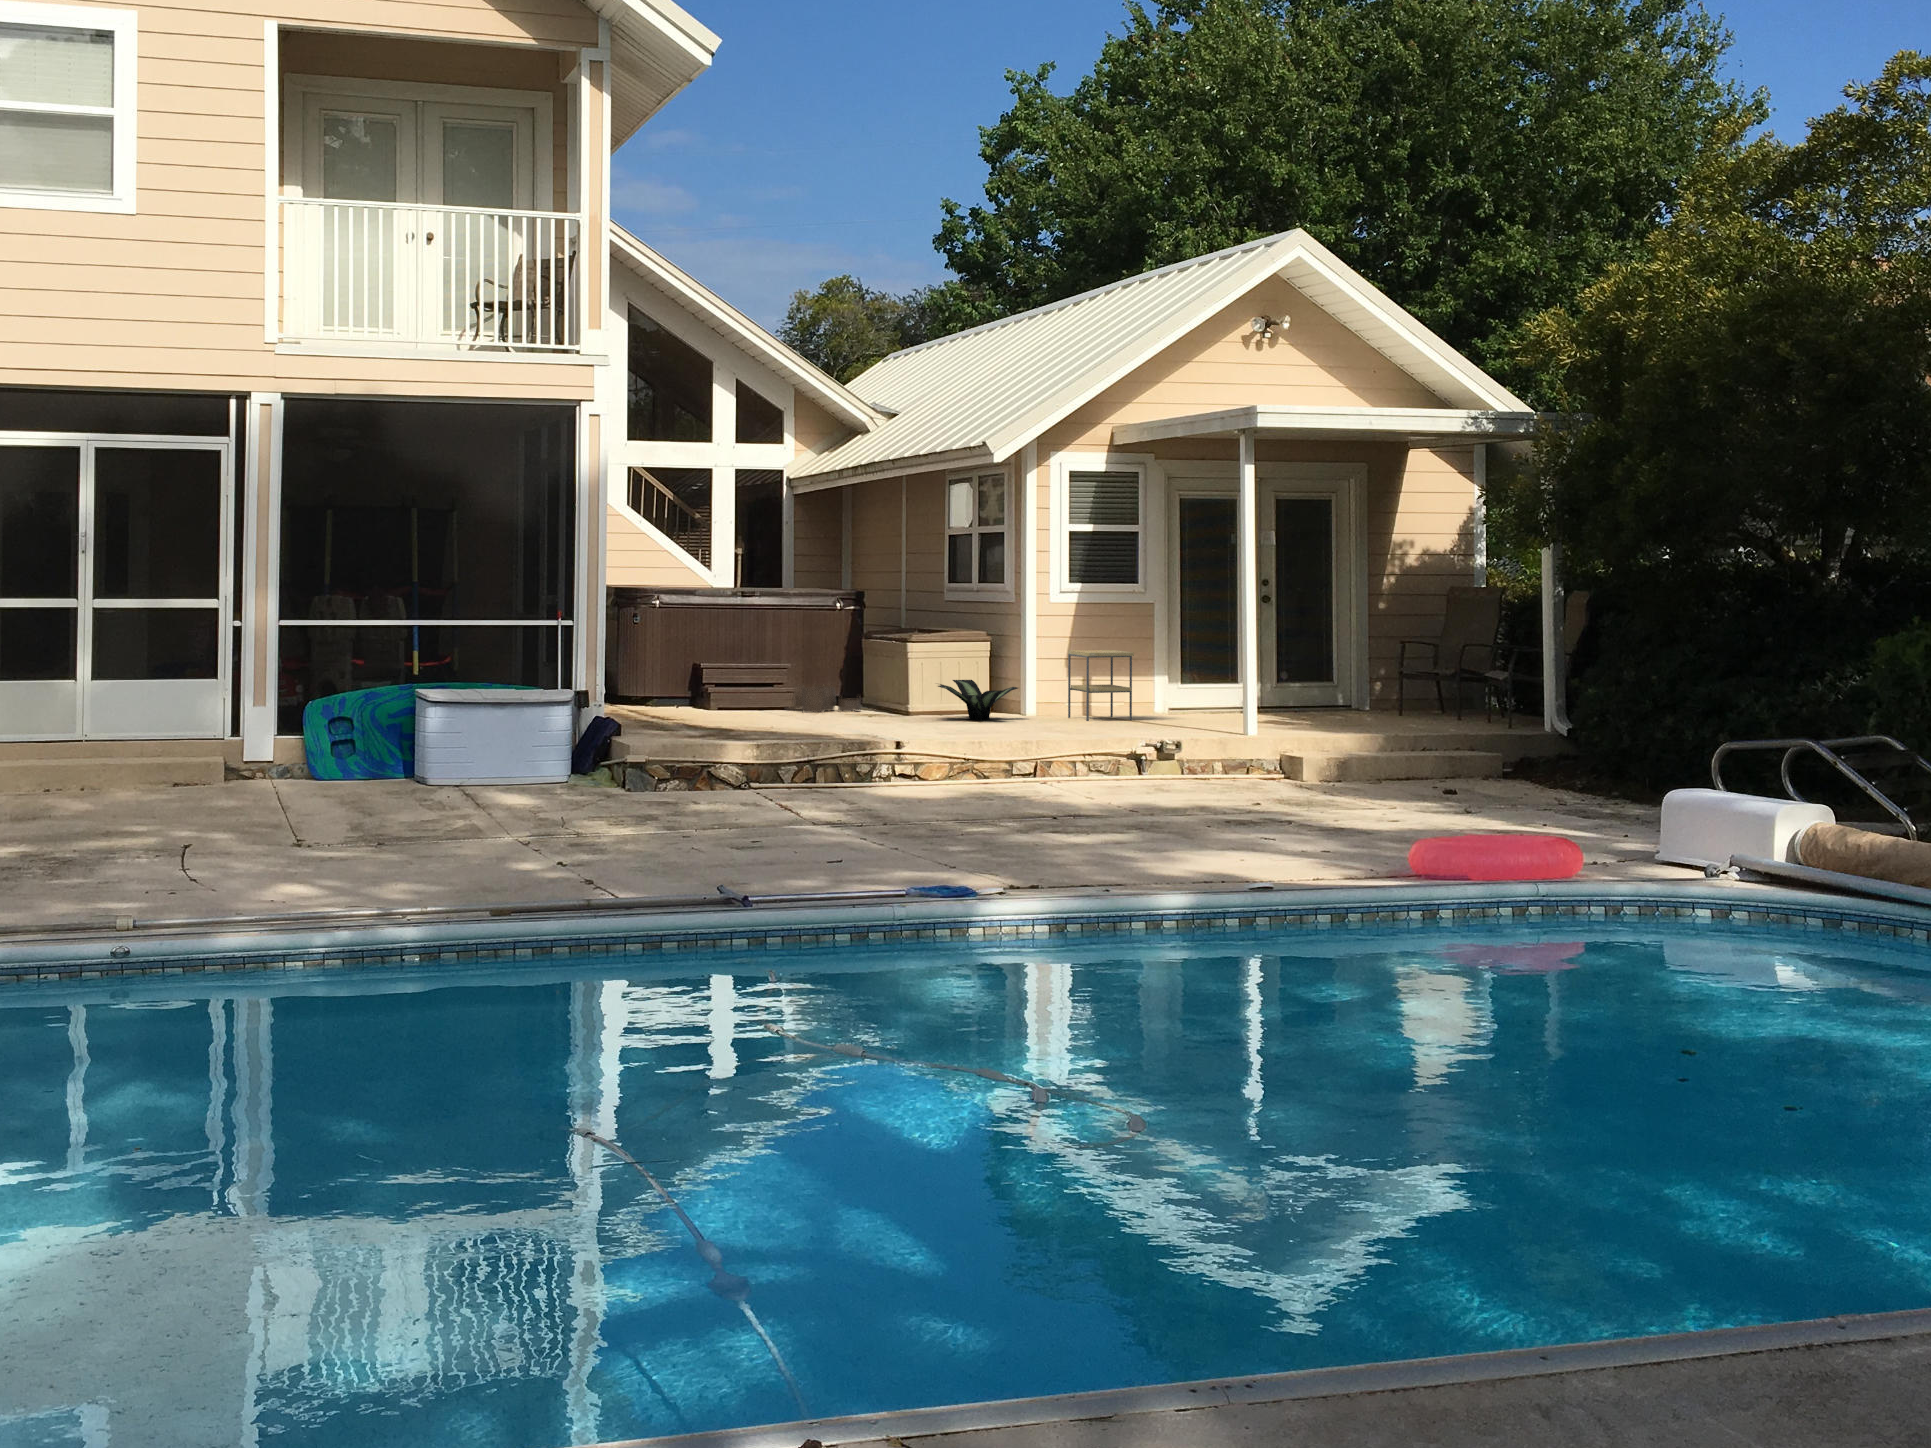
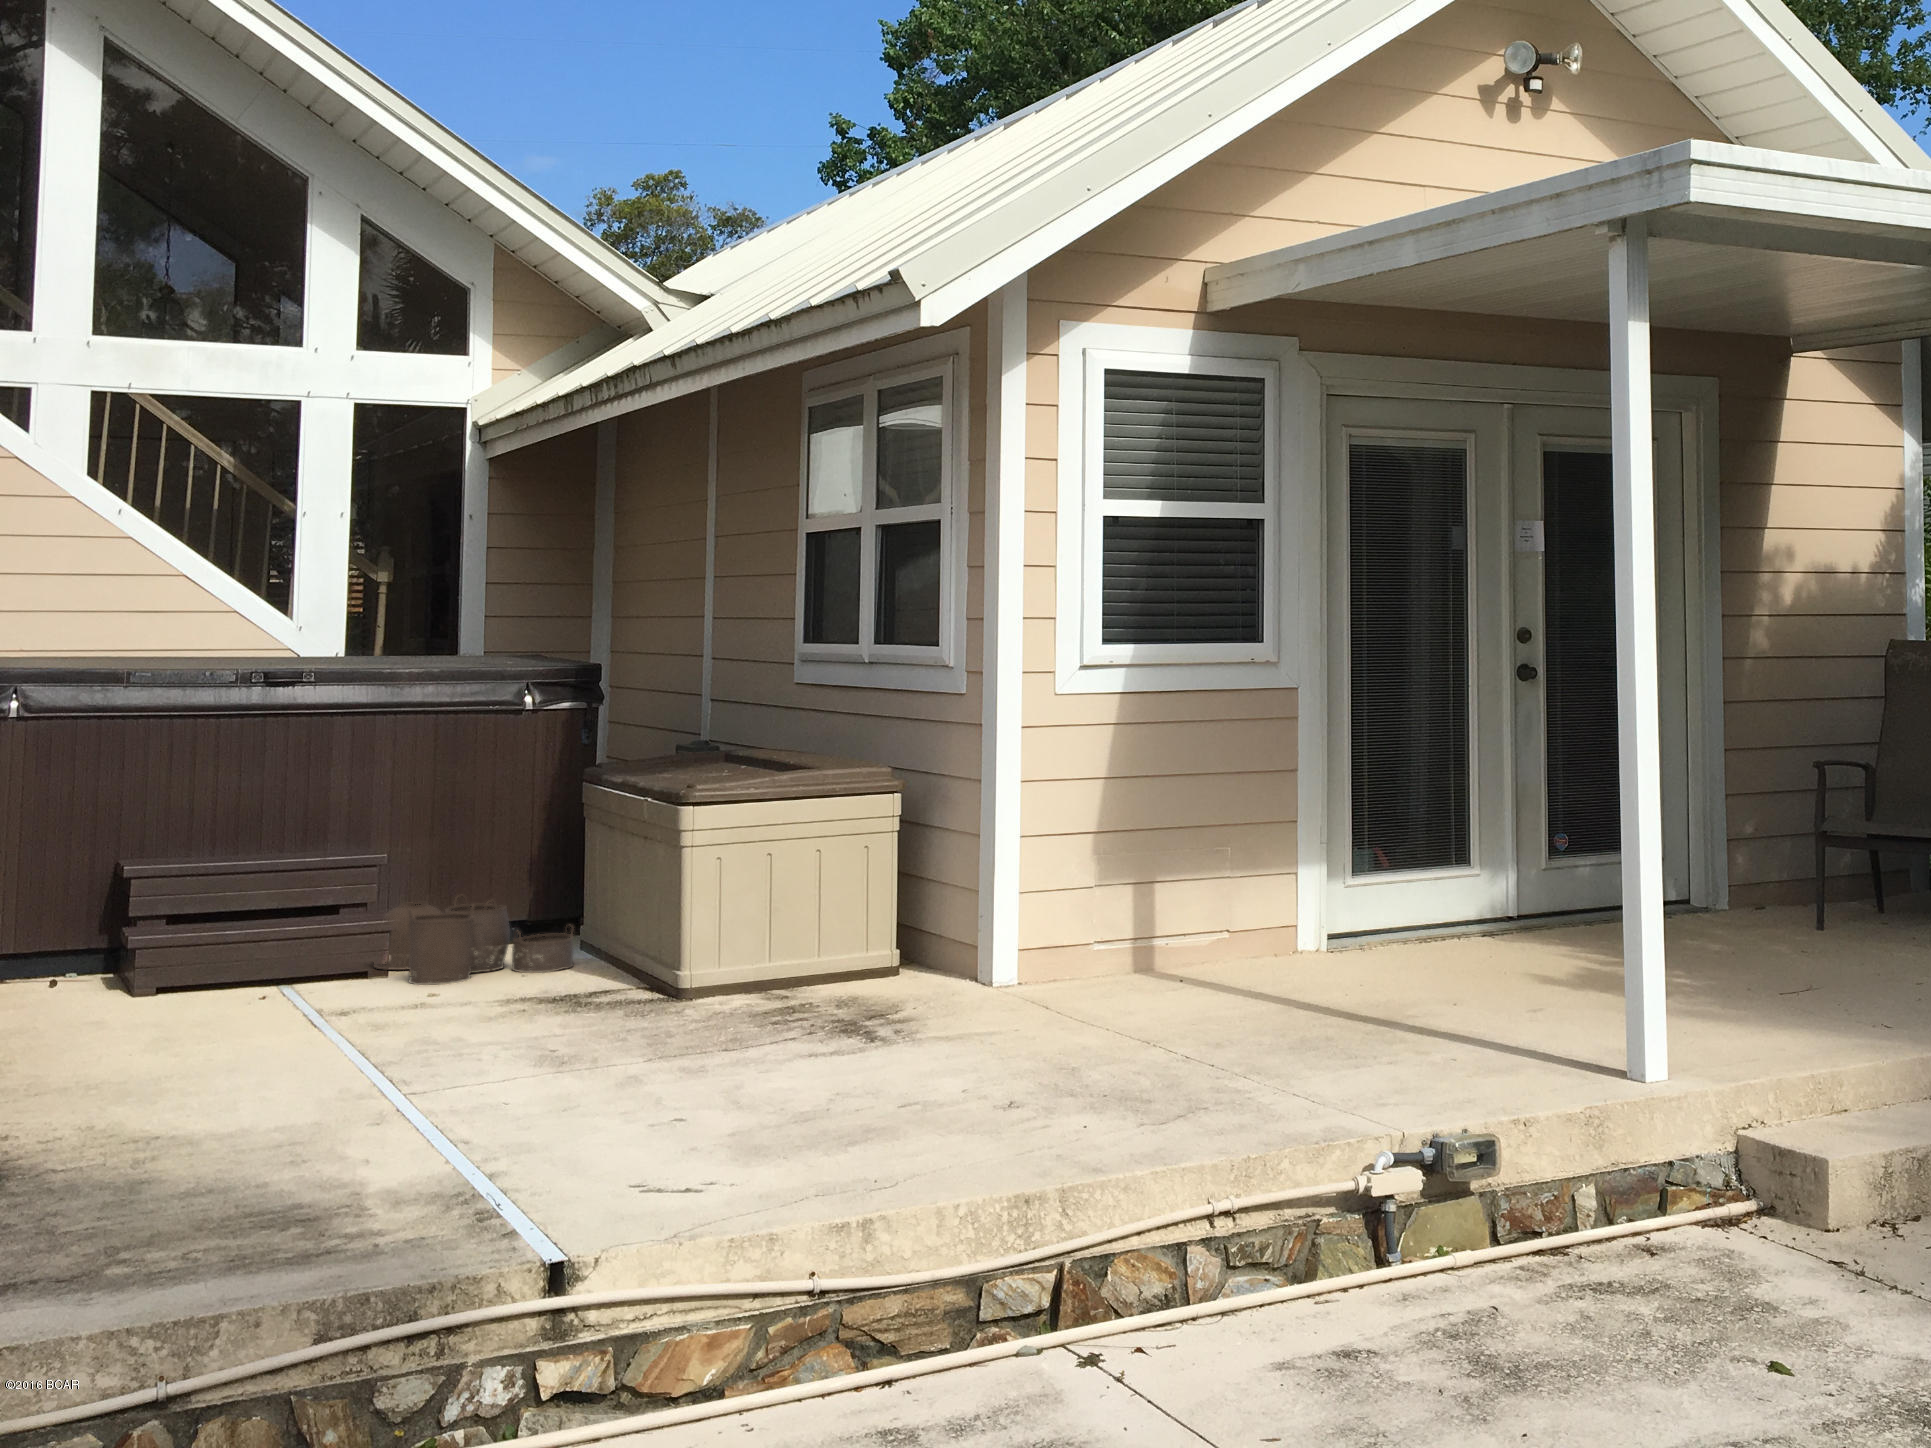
side table: present [1068,650,1134,721] -> none [1099,805,1267,998]
potted plant: present [938,680,1018,720] -> none [747,891,981,1011]

